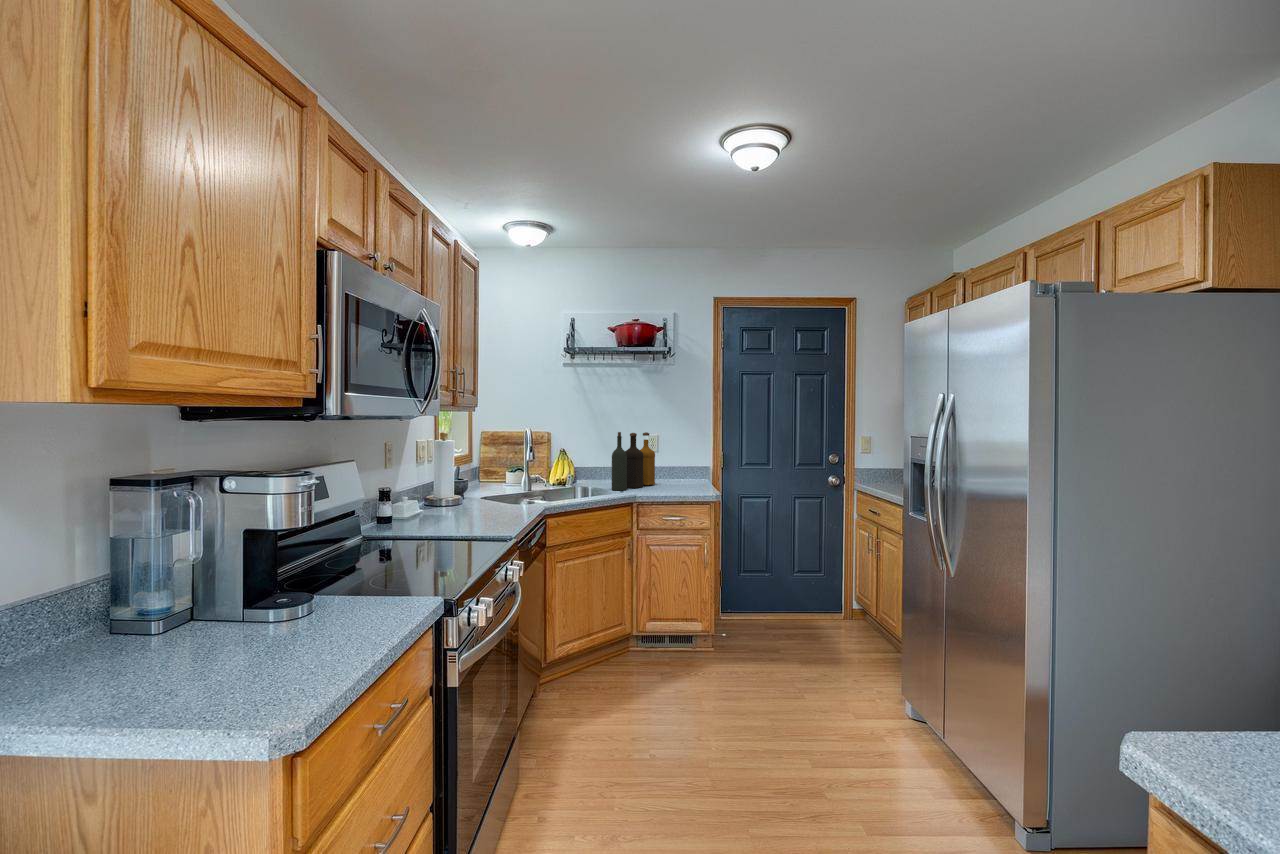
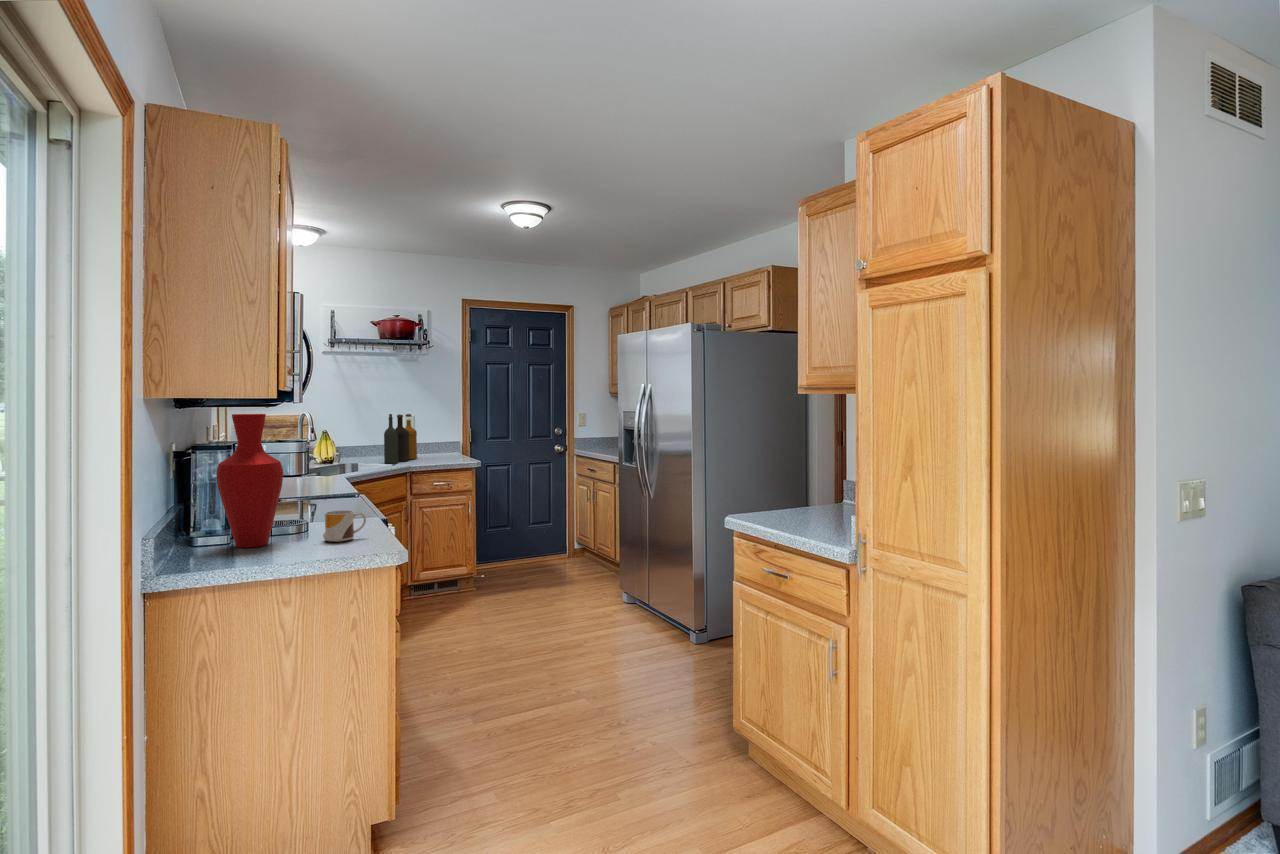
vase: none [79,429,208,665] -> present [216,414,283,548]
mug: none [238,607,320,673] -> present [323,510,366,542]

